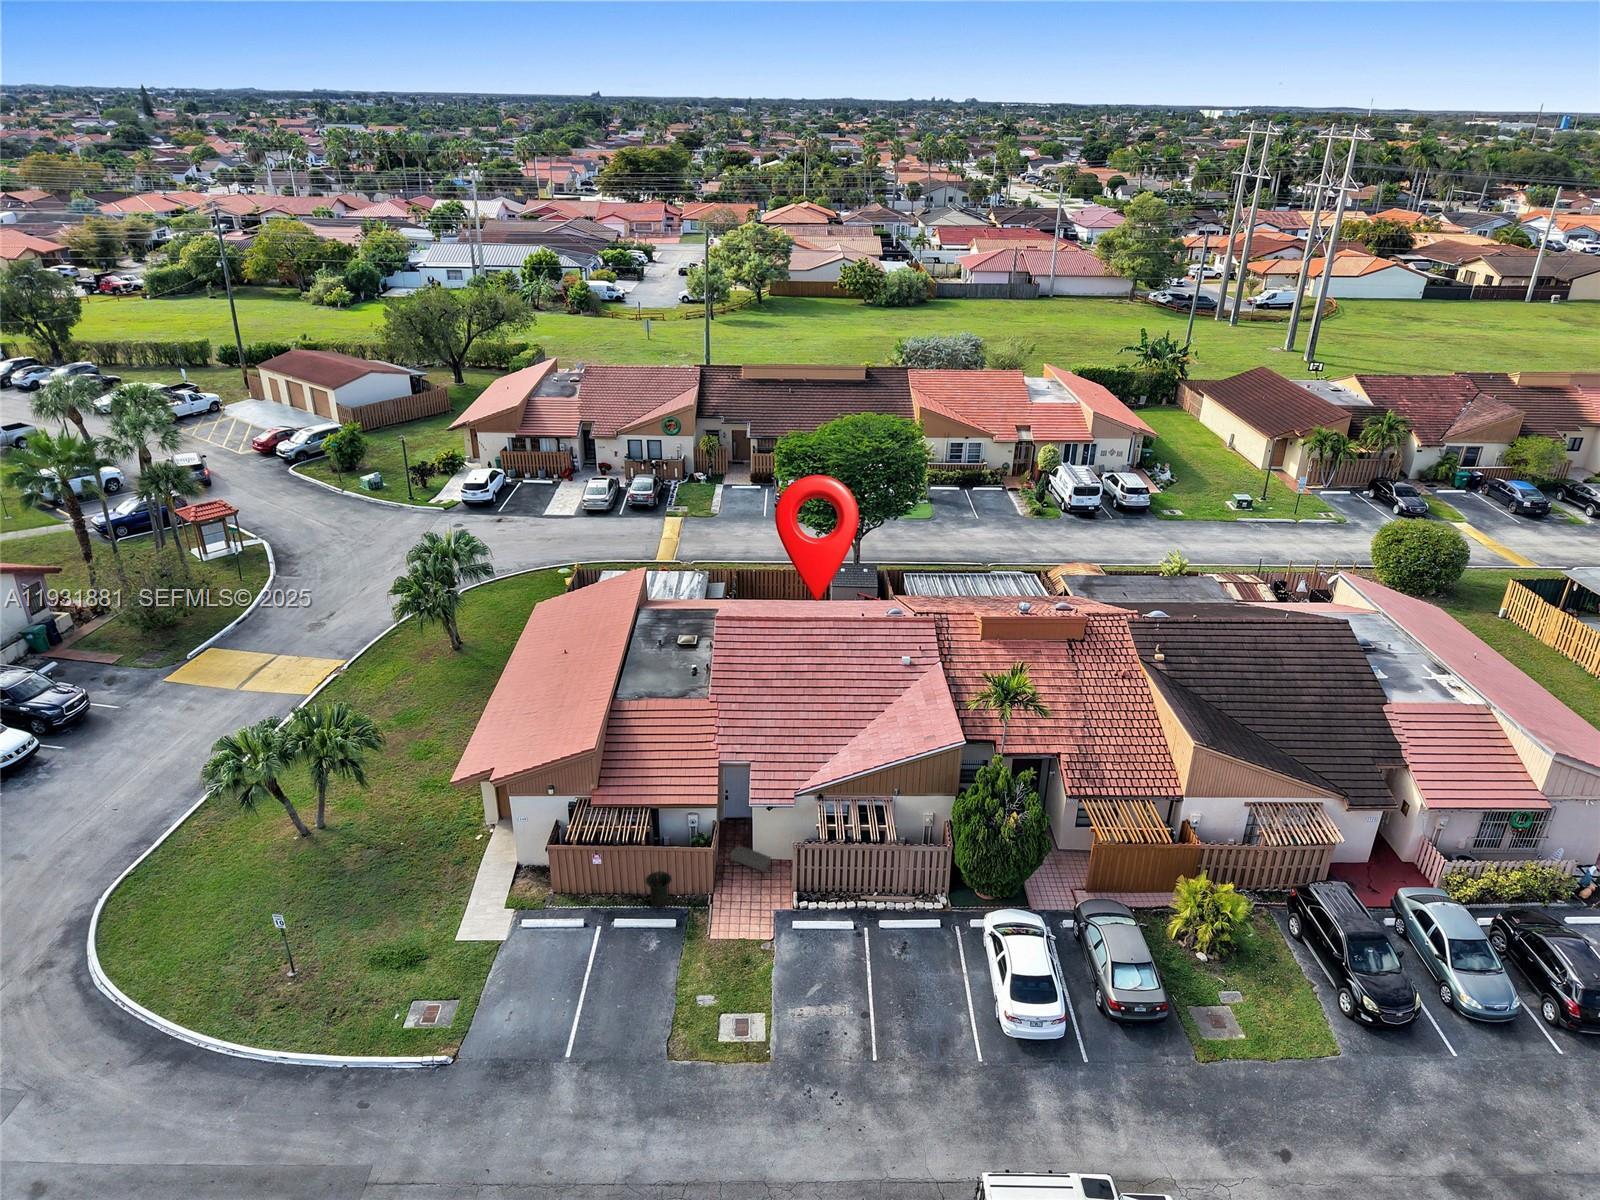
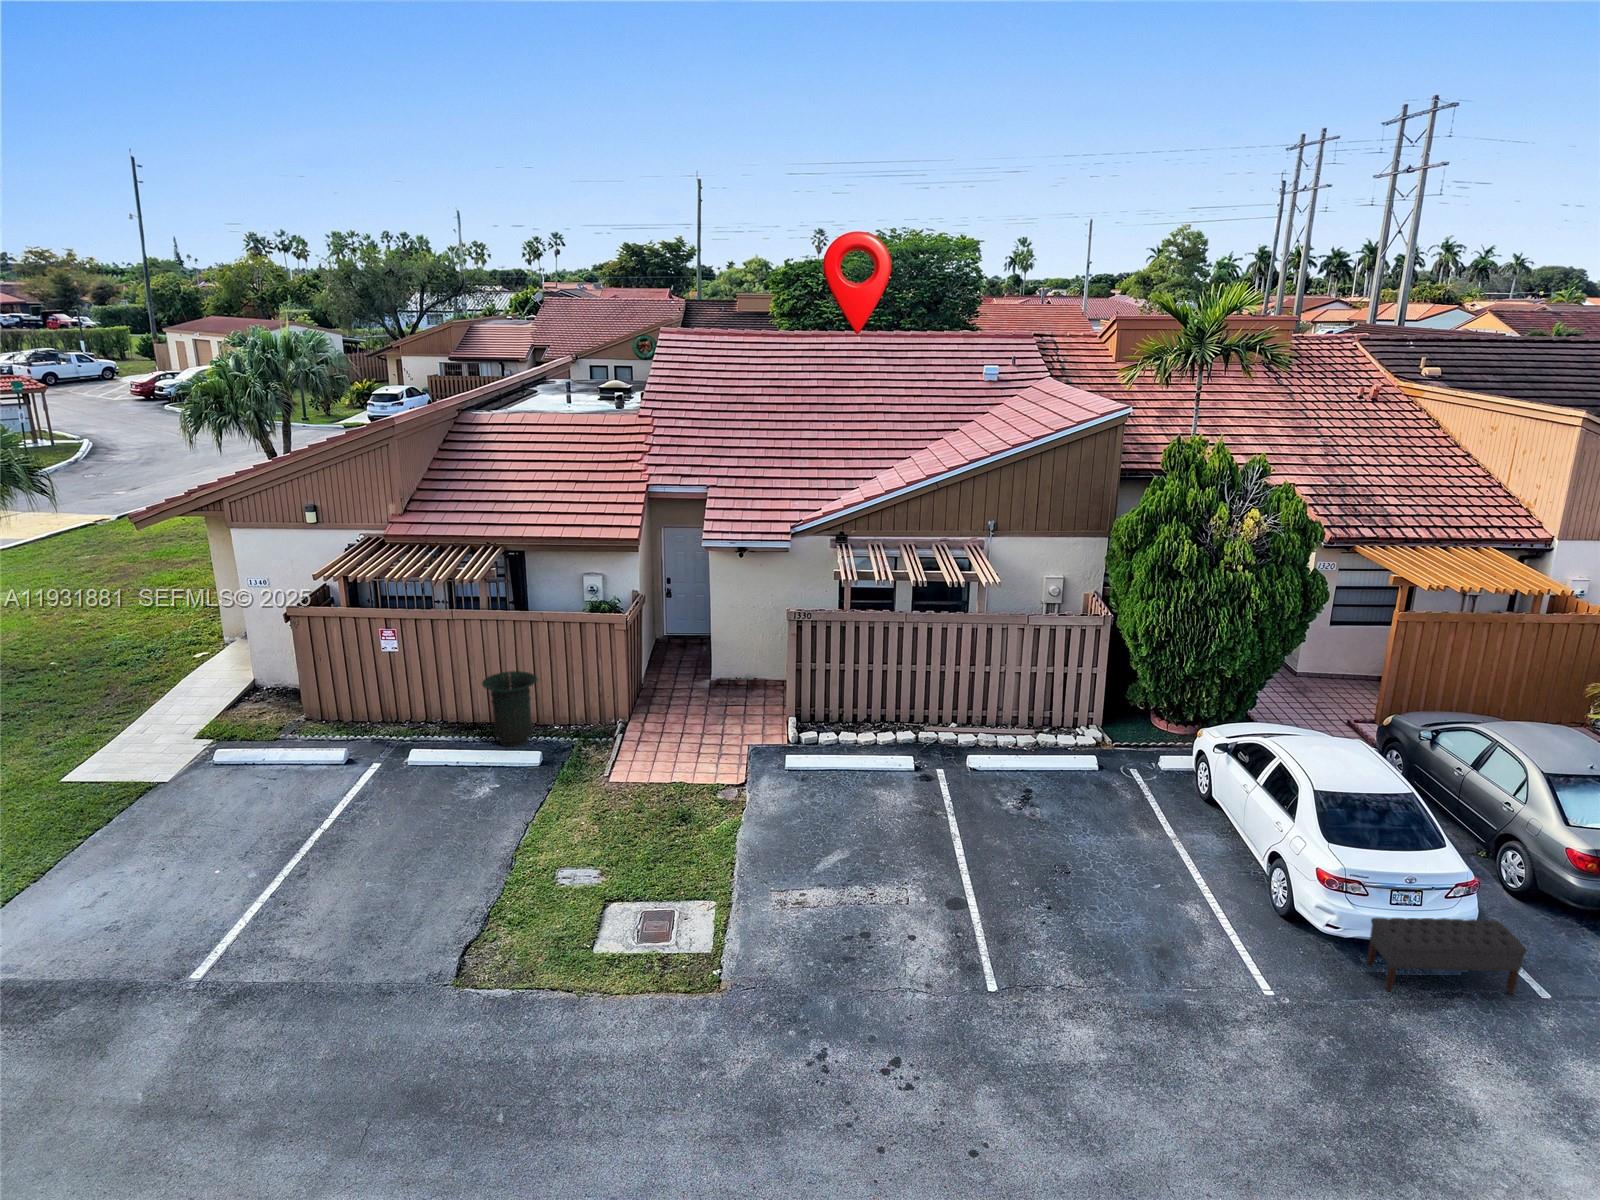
bench: present [730,845,771,877] -> present [1366,918,1527,995]

